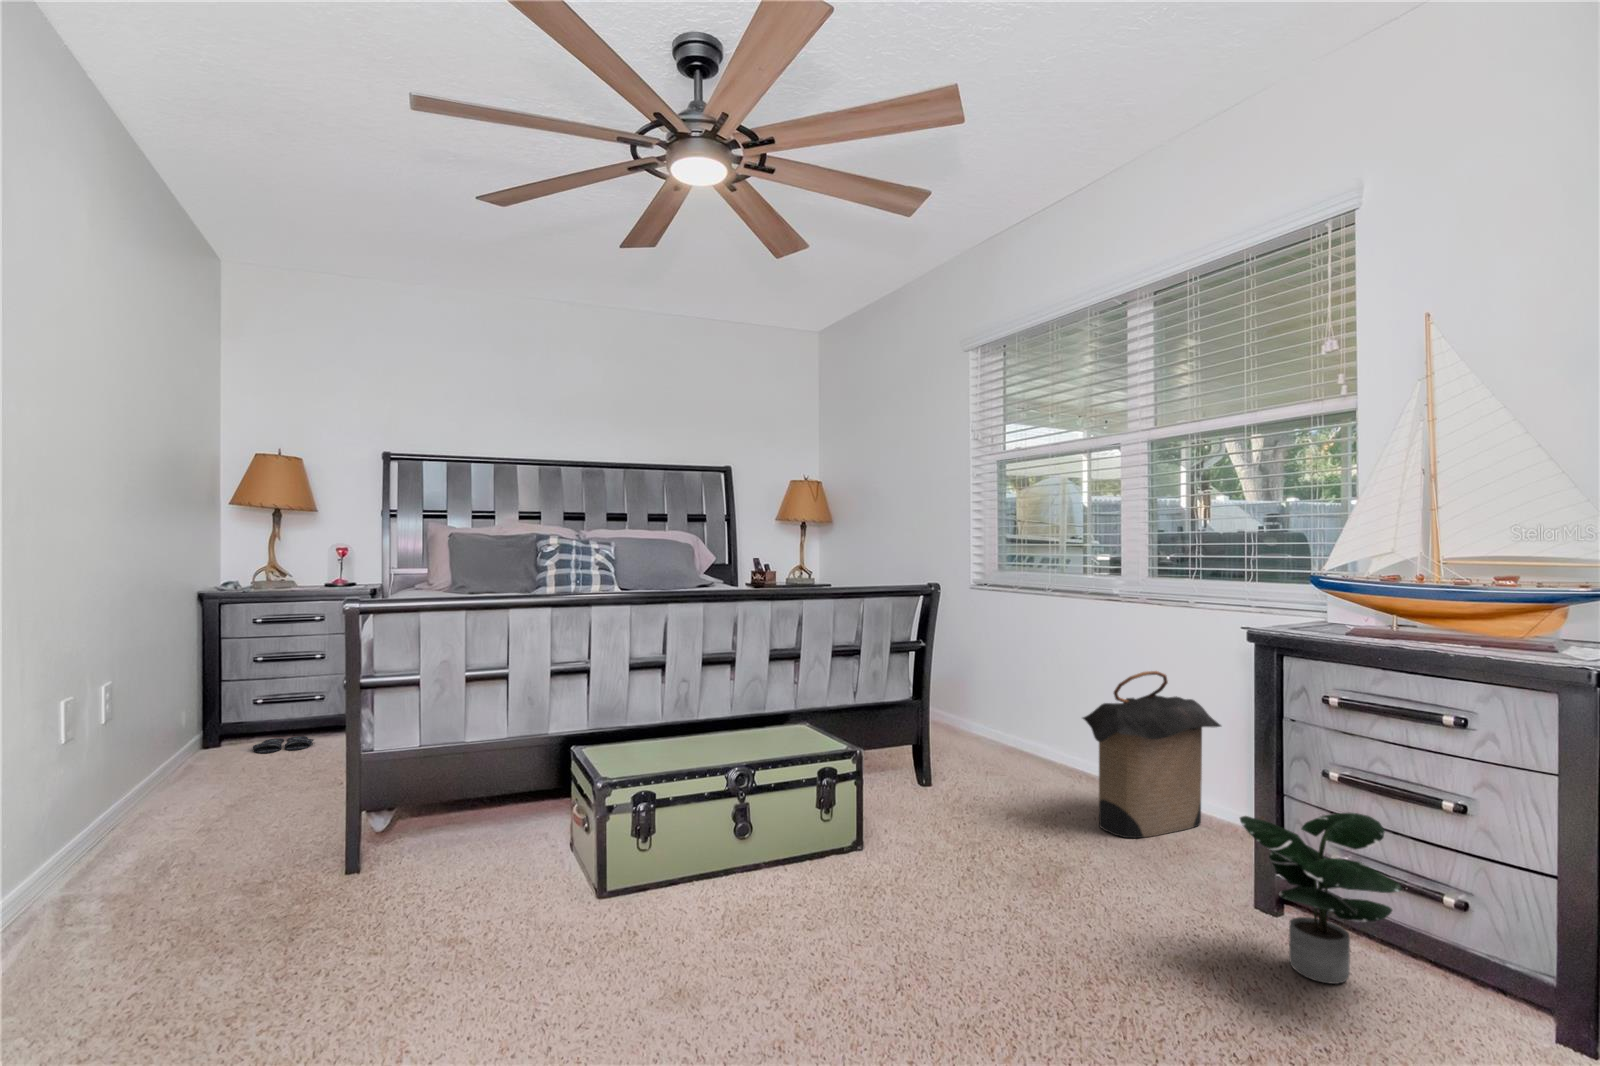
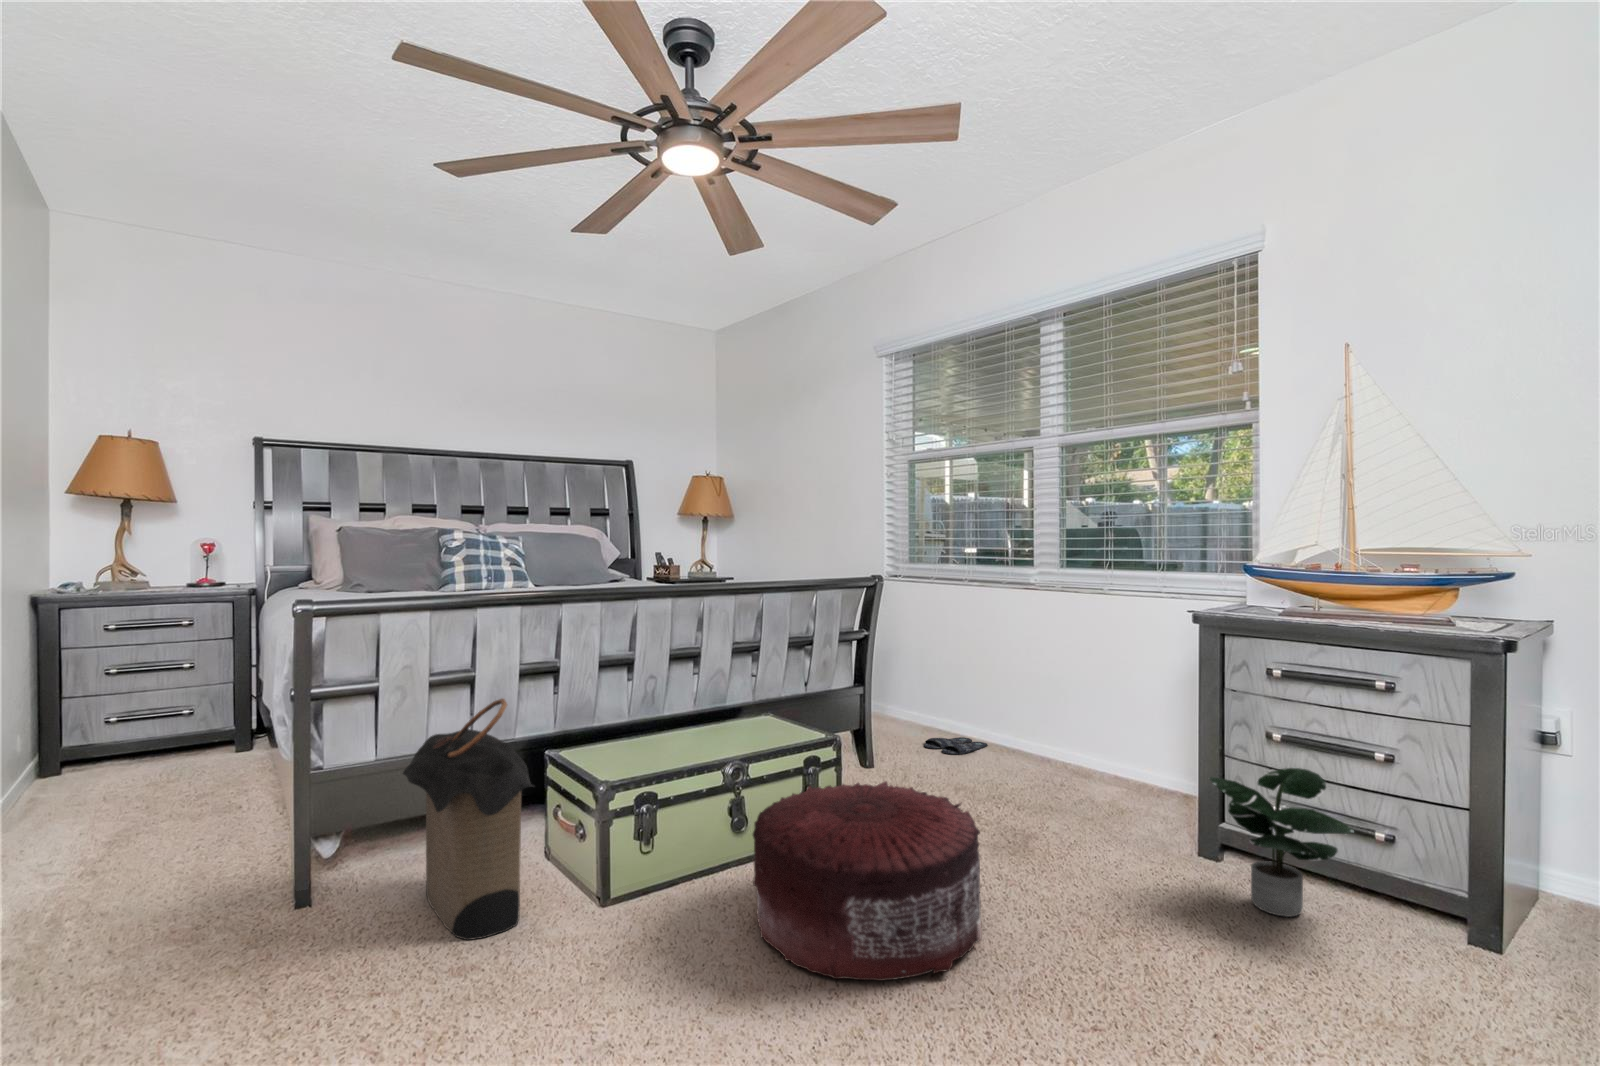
laundry hamper: present [1083,671,1221,838] -> present [403,699,533,940]
slippers: present [253,736,314,753] -> present [924,737,988,755]
pouf: none [723,795,964,997] -> present [753,781,981,981]

